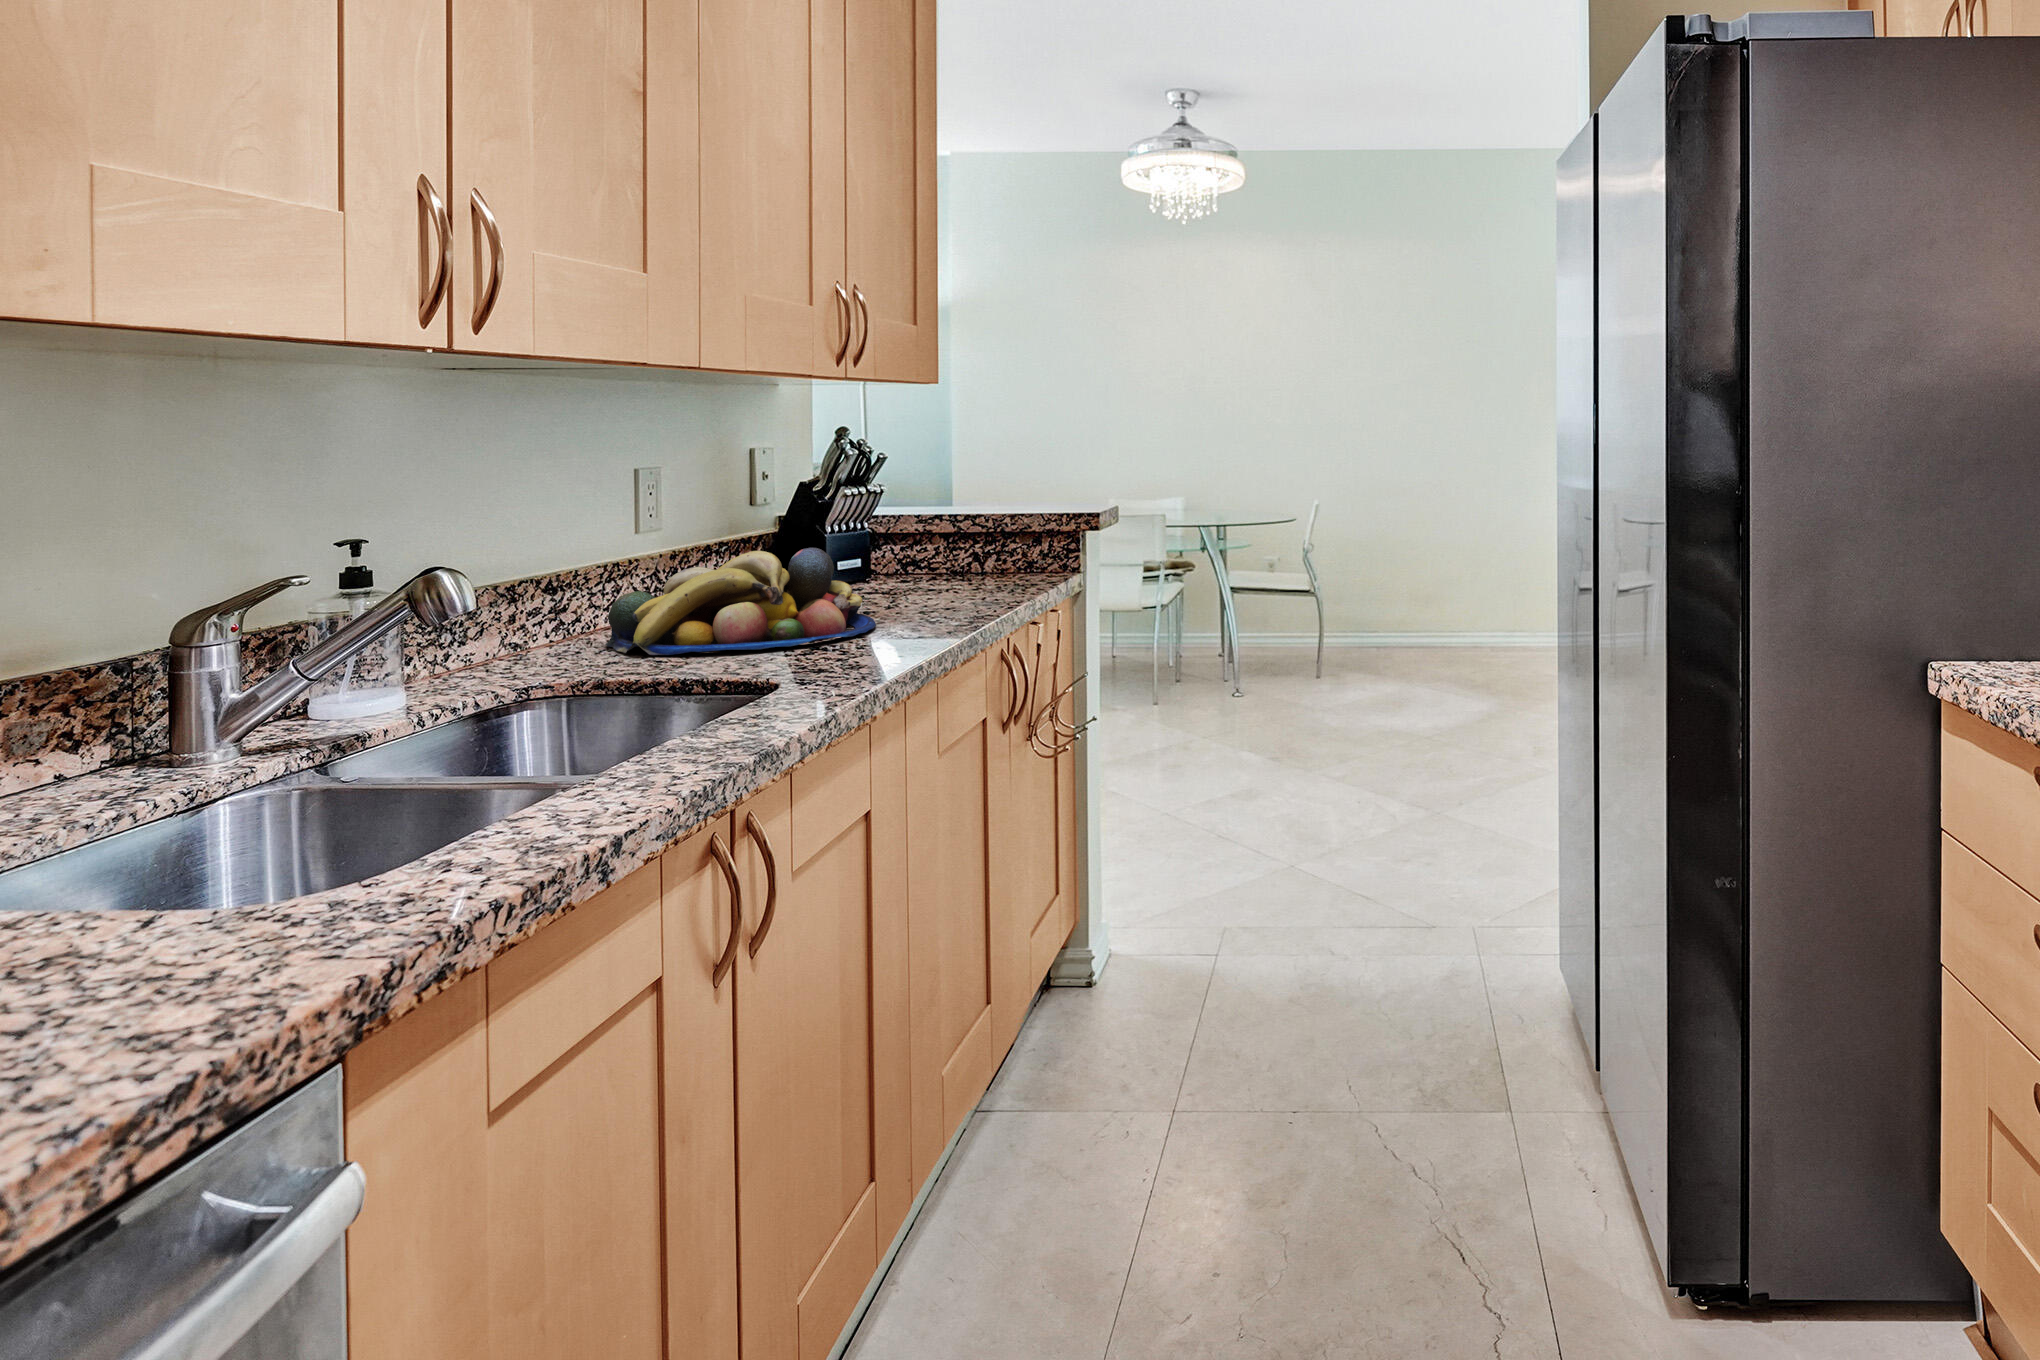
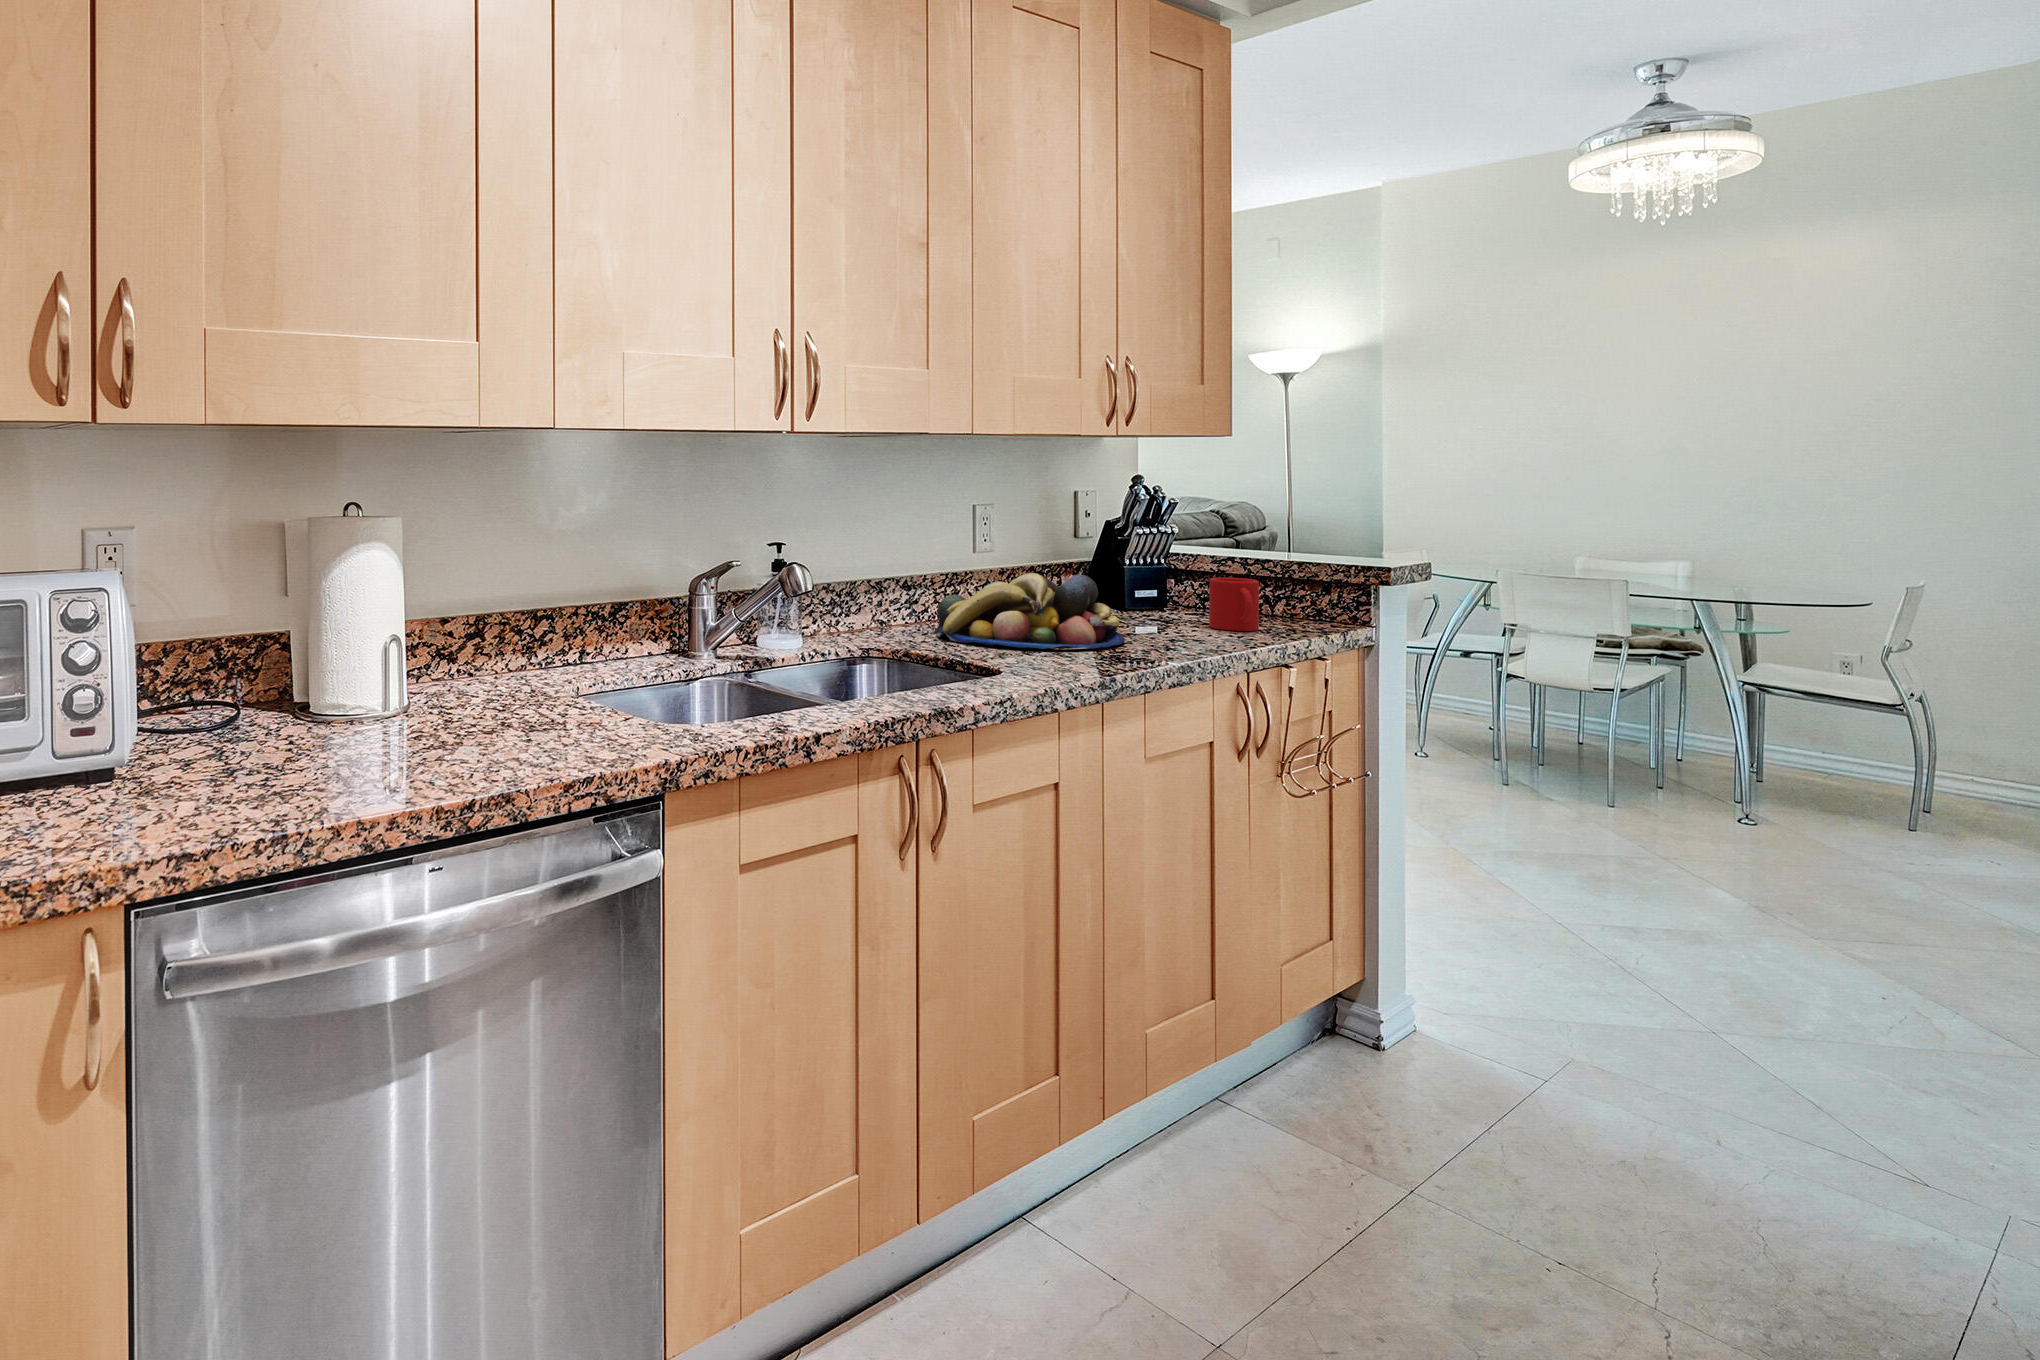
mug: none [934,537,987,596] -> present [1209,578,1259,631]

